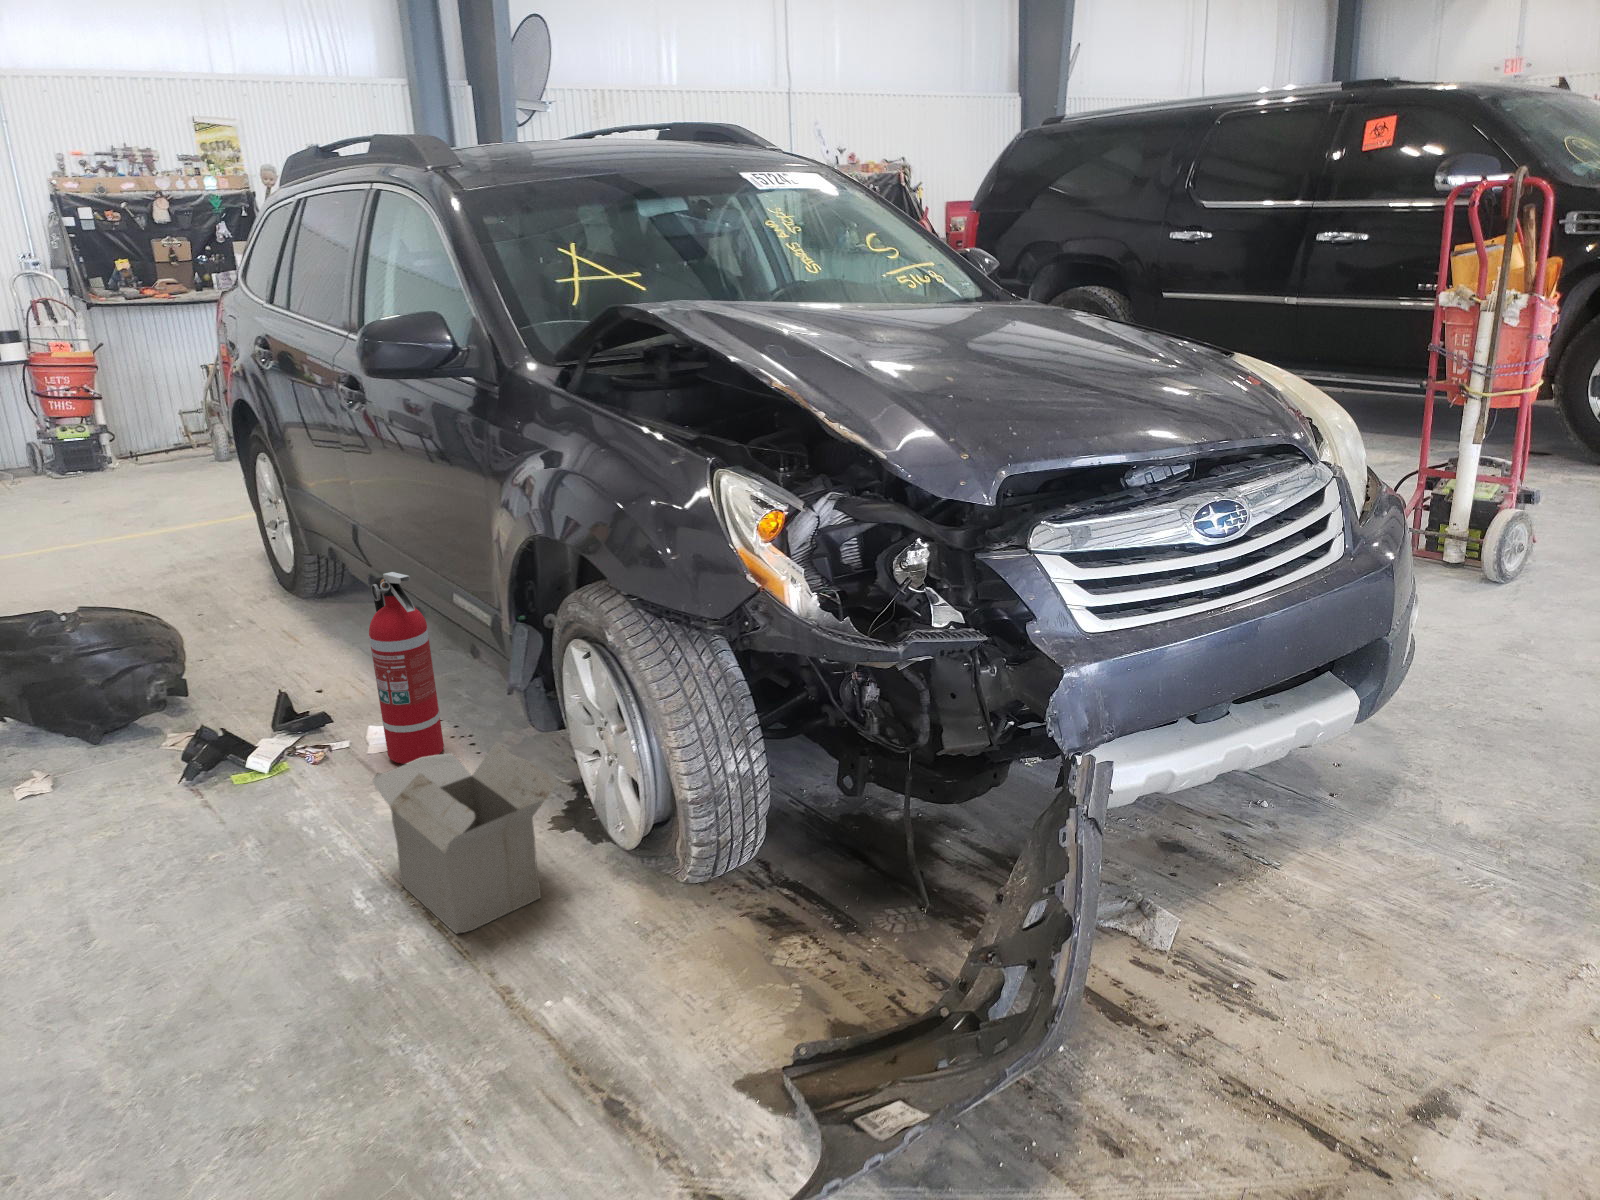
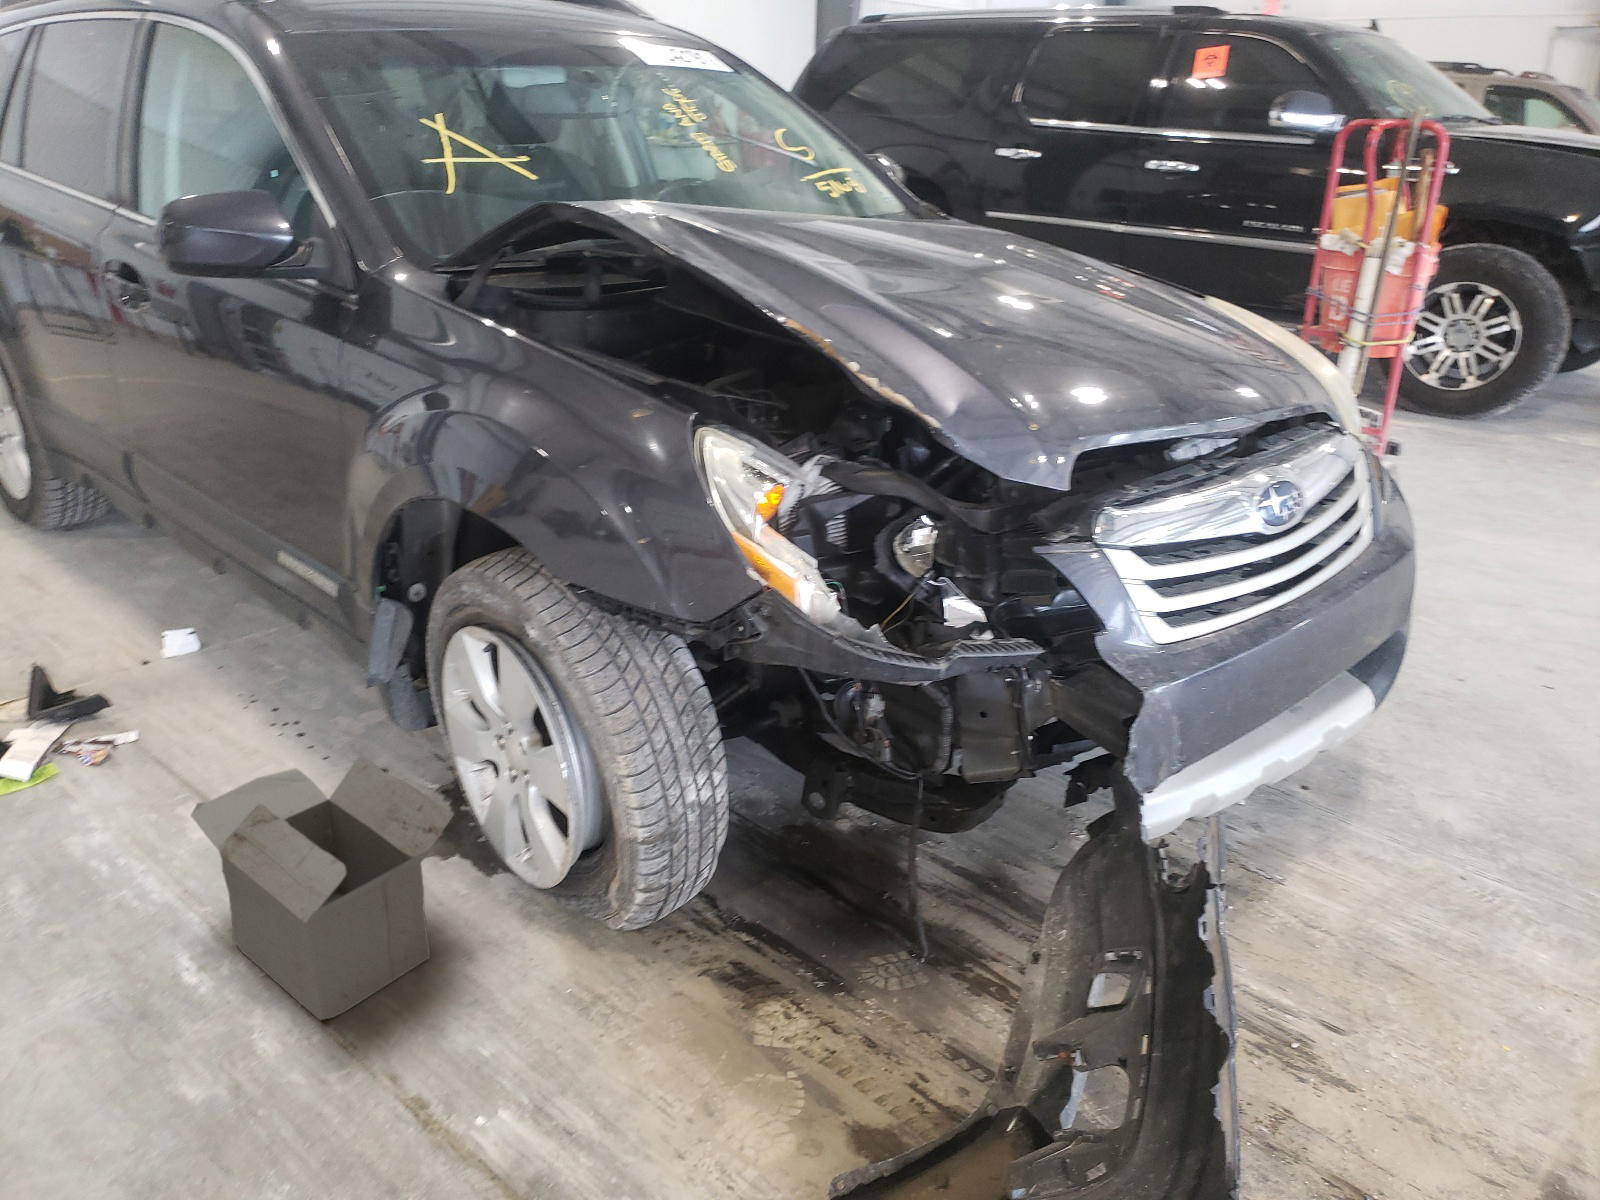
fire extinguisher: present [369,572,444,764] -> none [172,524,274,764]

